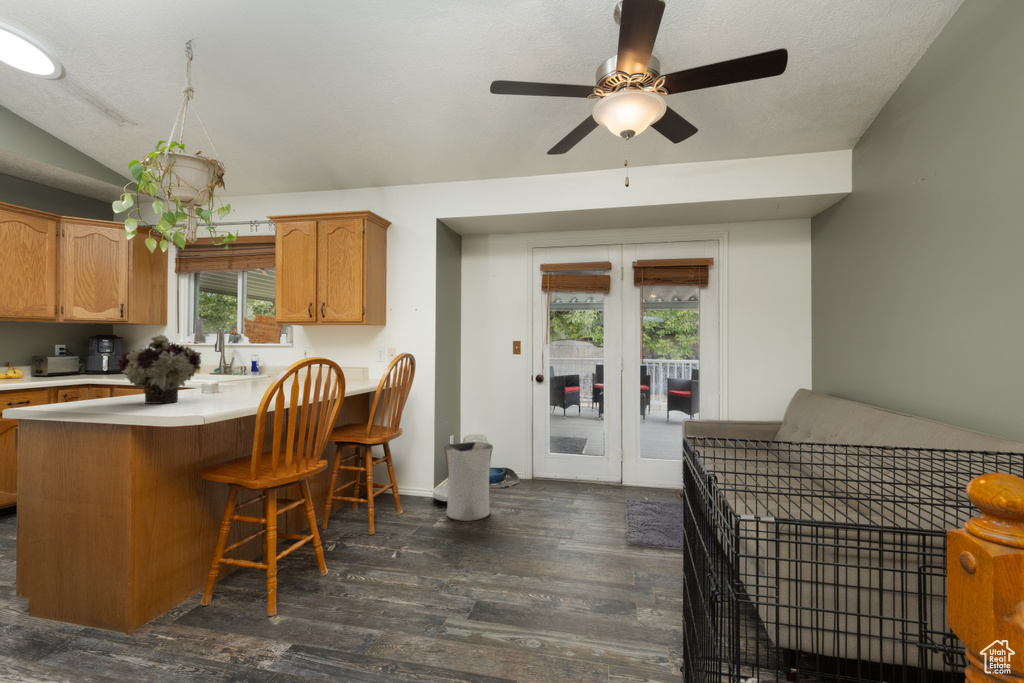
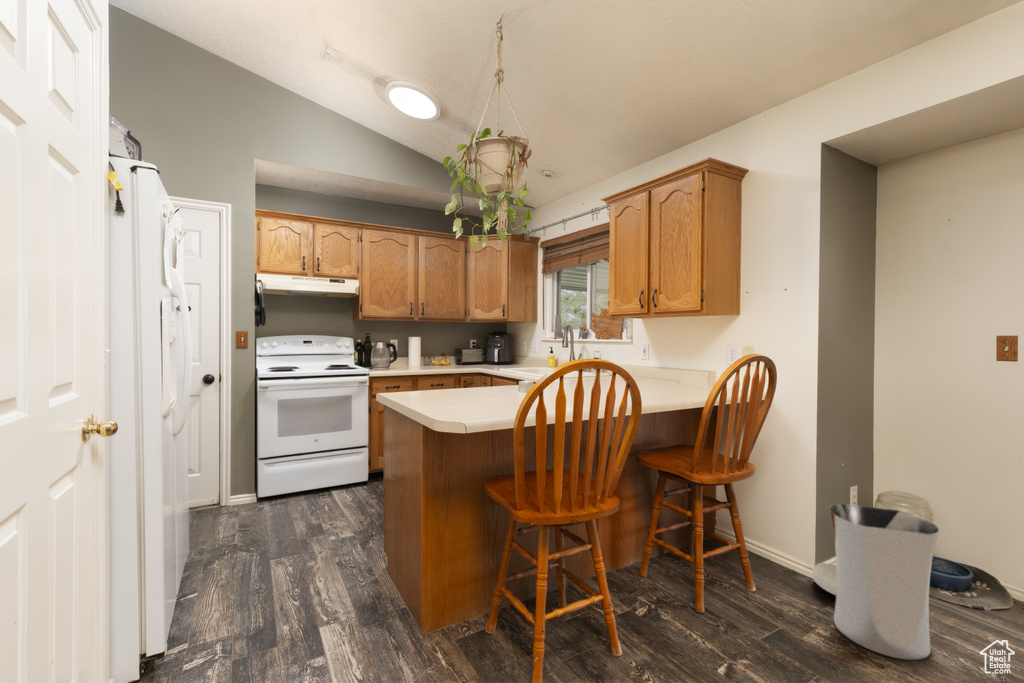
flower arrangement: present [117,335,201,404] -> none [423,326,490,399]

